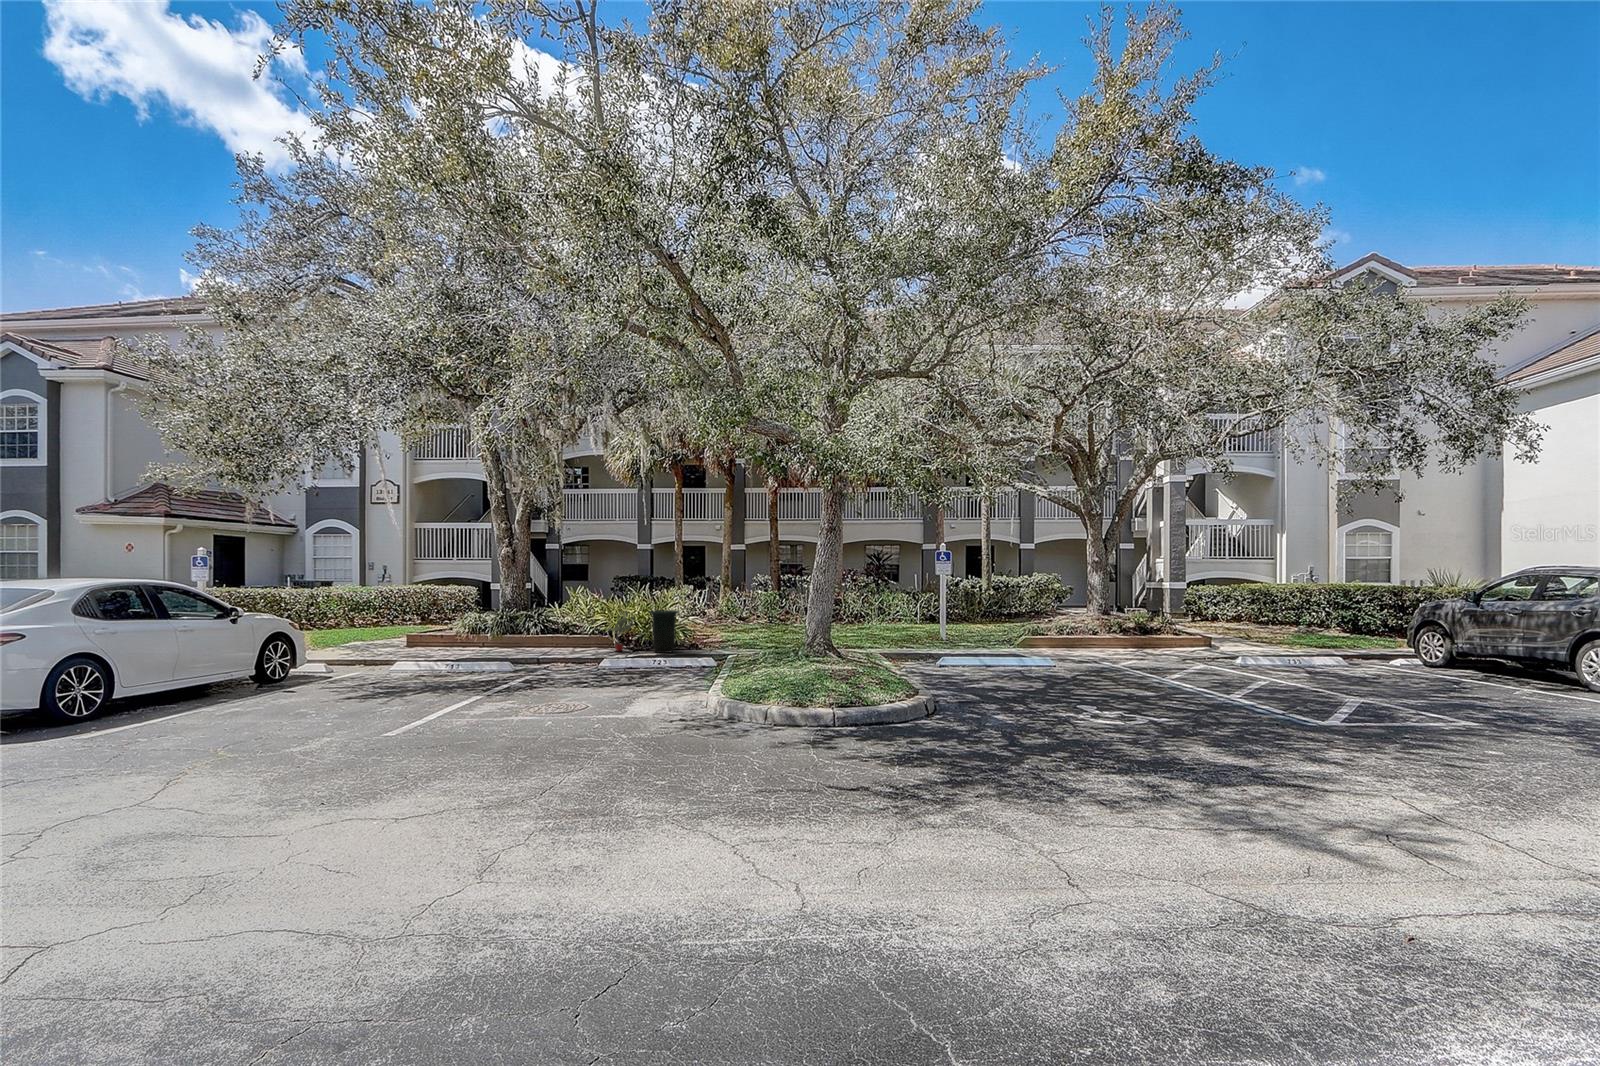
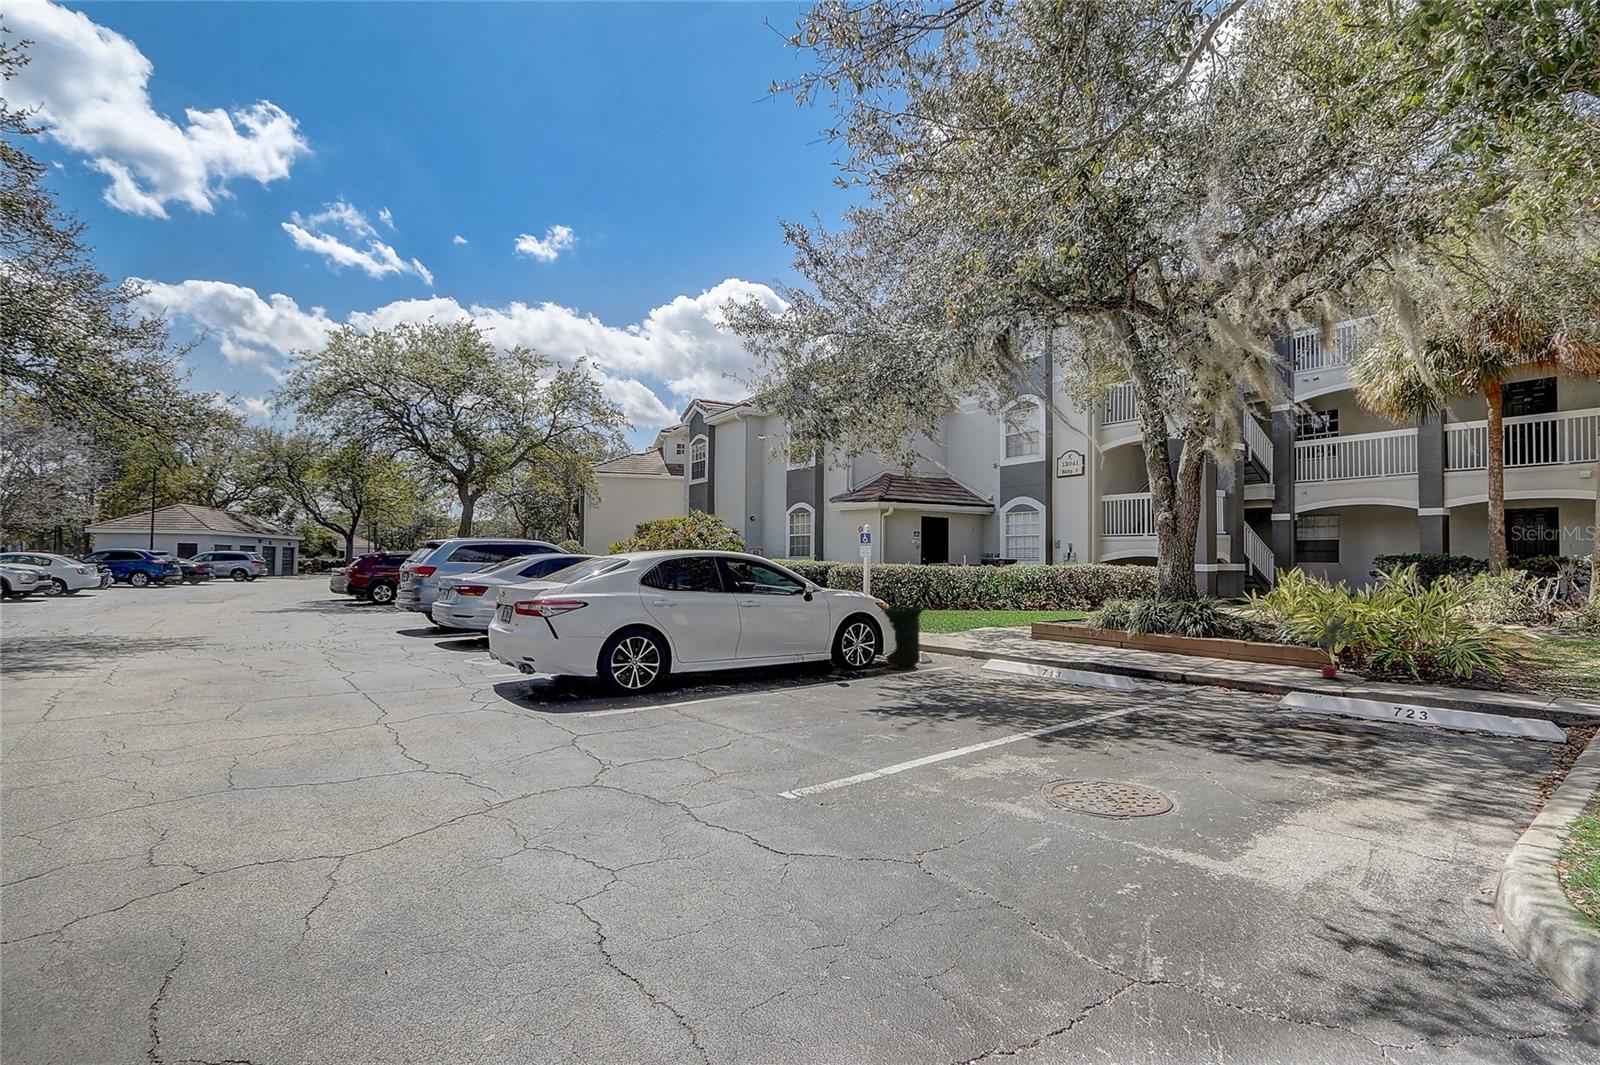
trash can: present [648,610,679,653] -> present [882,607,926,670]

